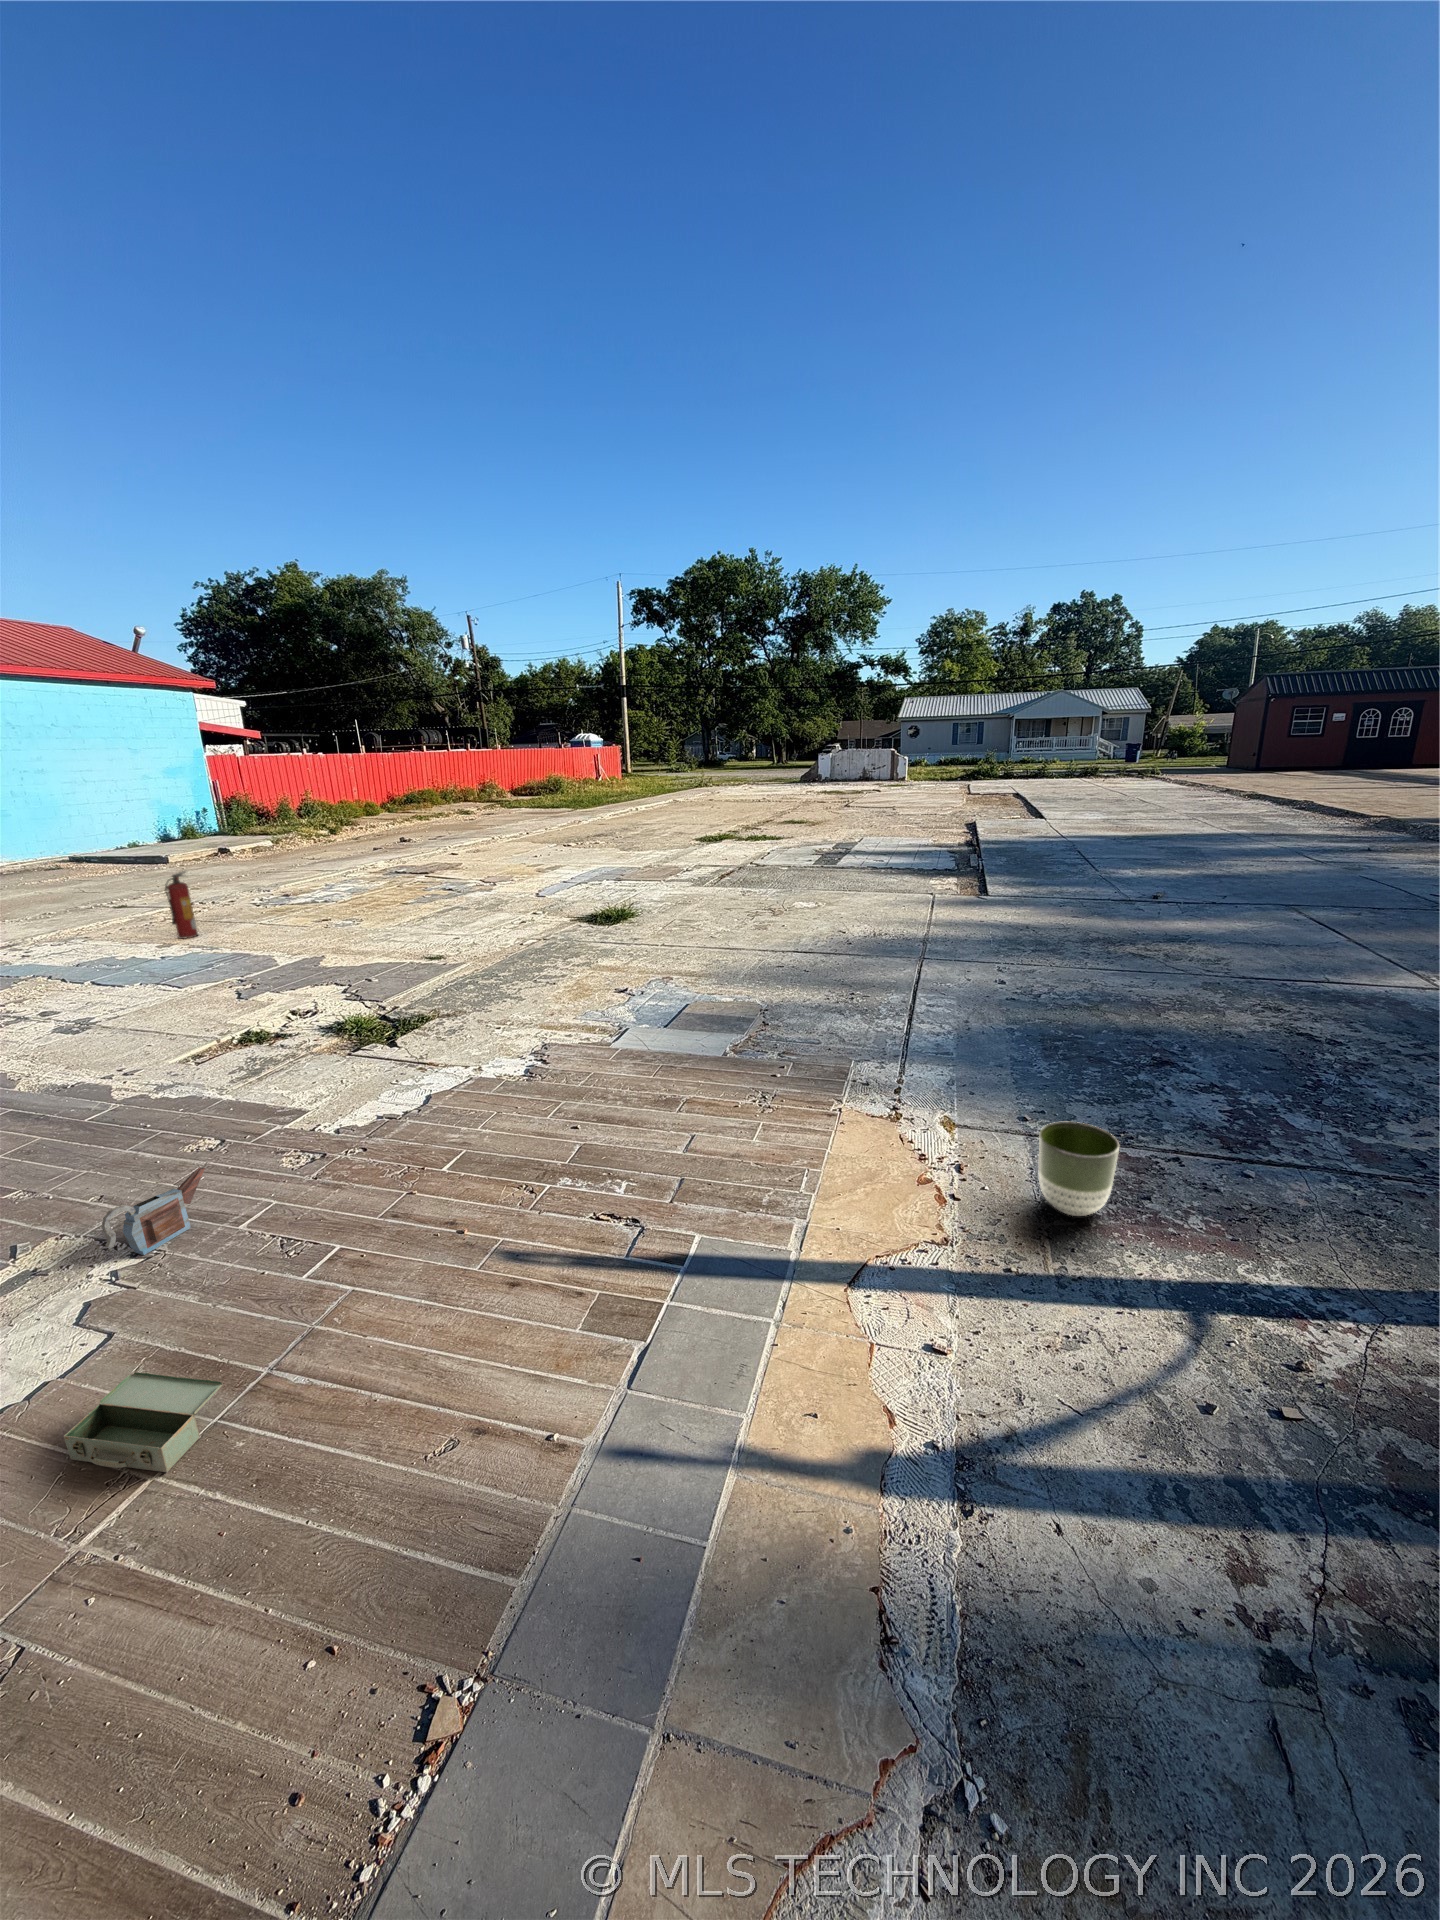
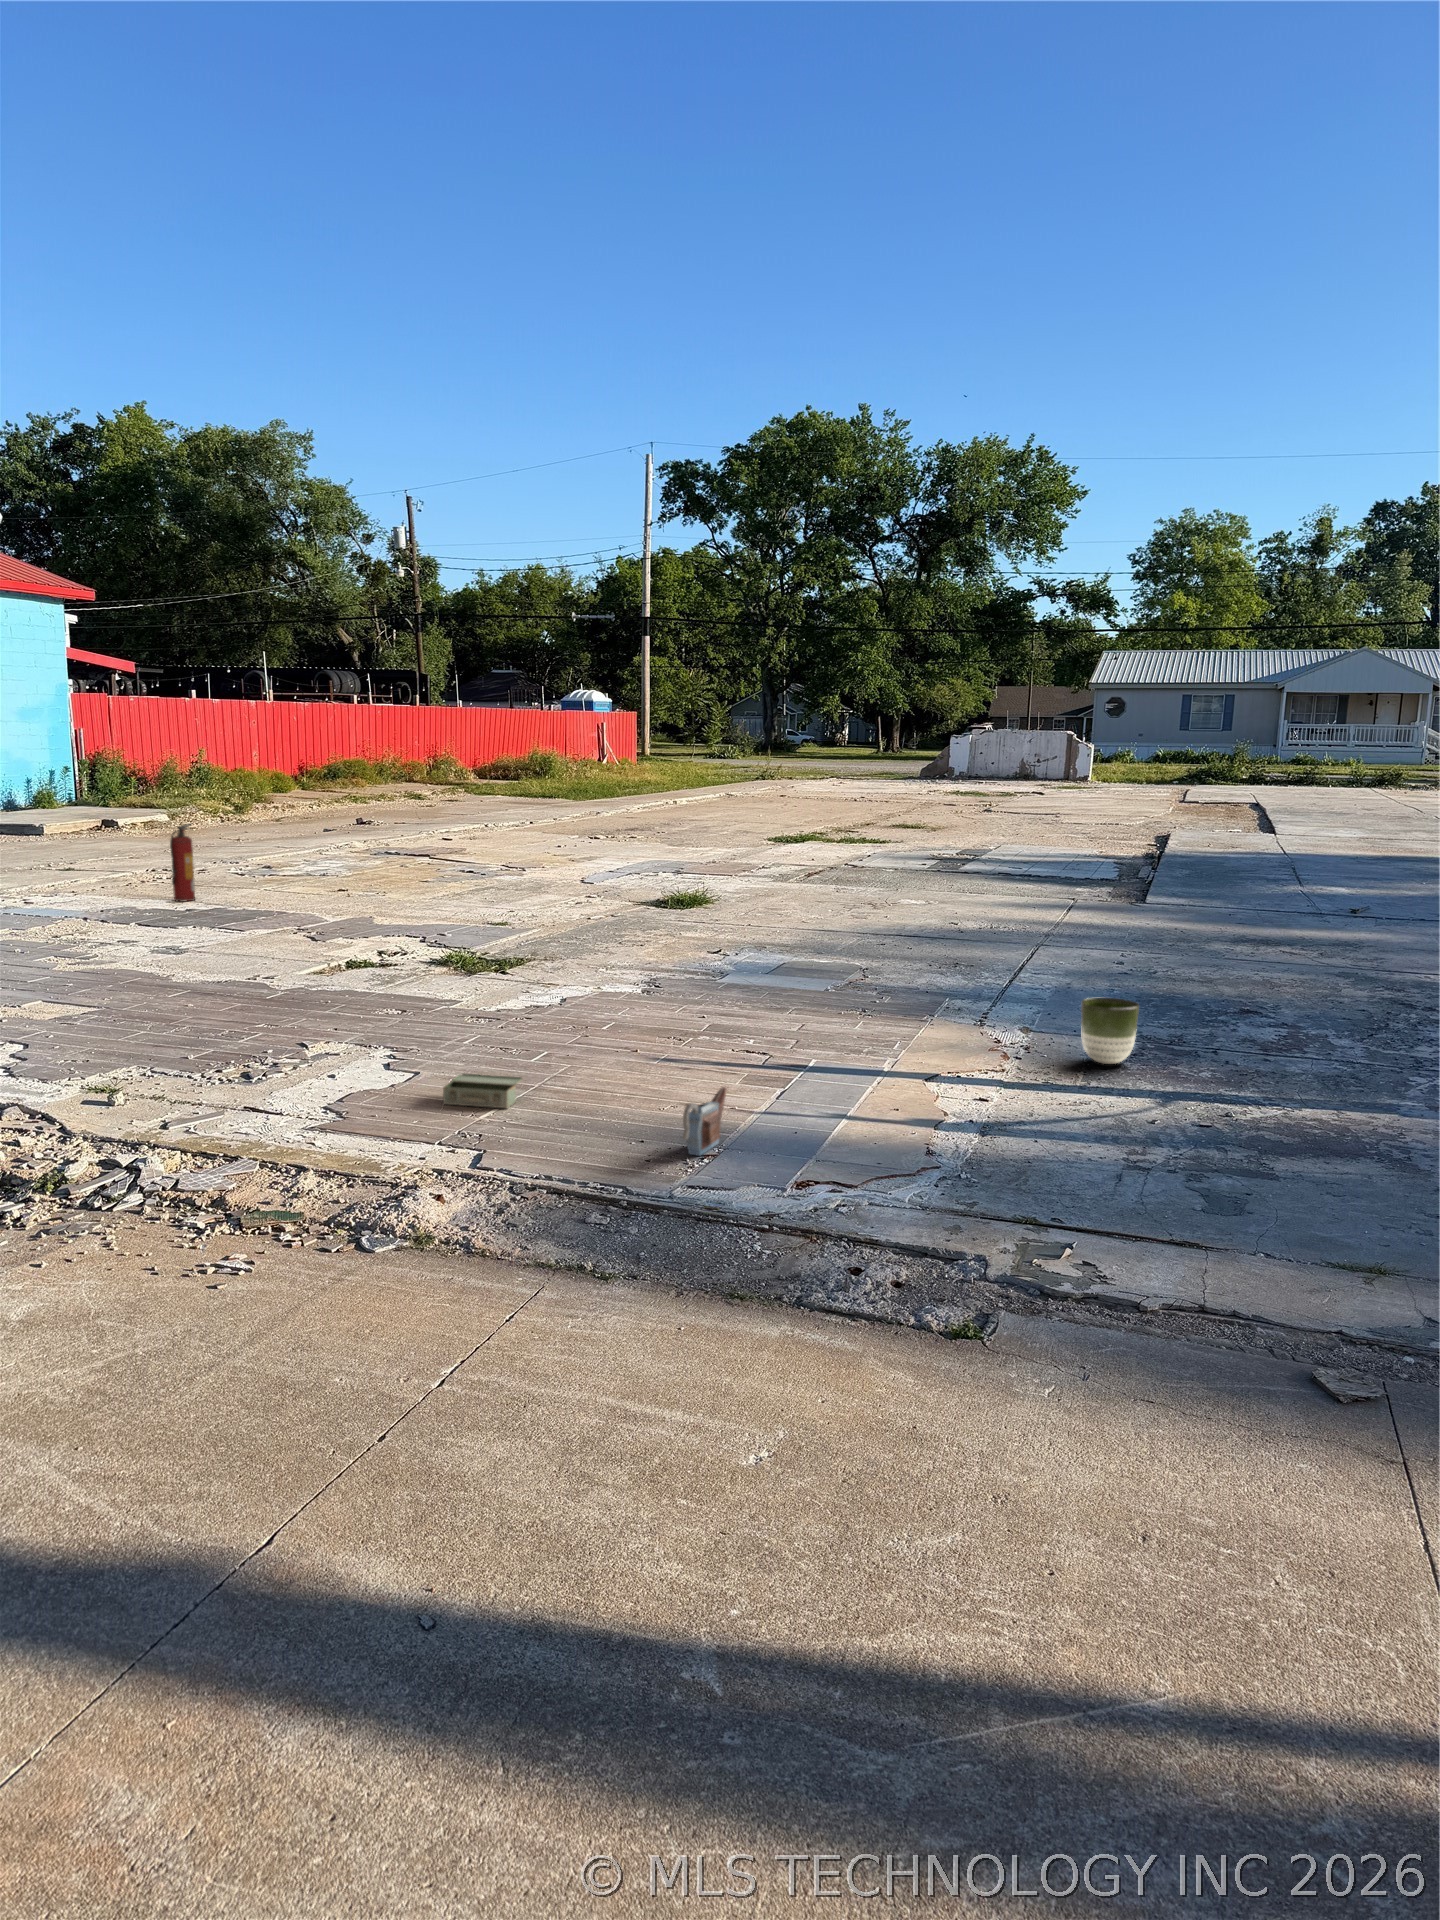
watering can: present [102,1167,205,1255] -> present [683,1087,727,1156]

